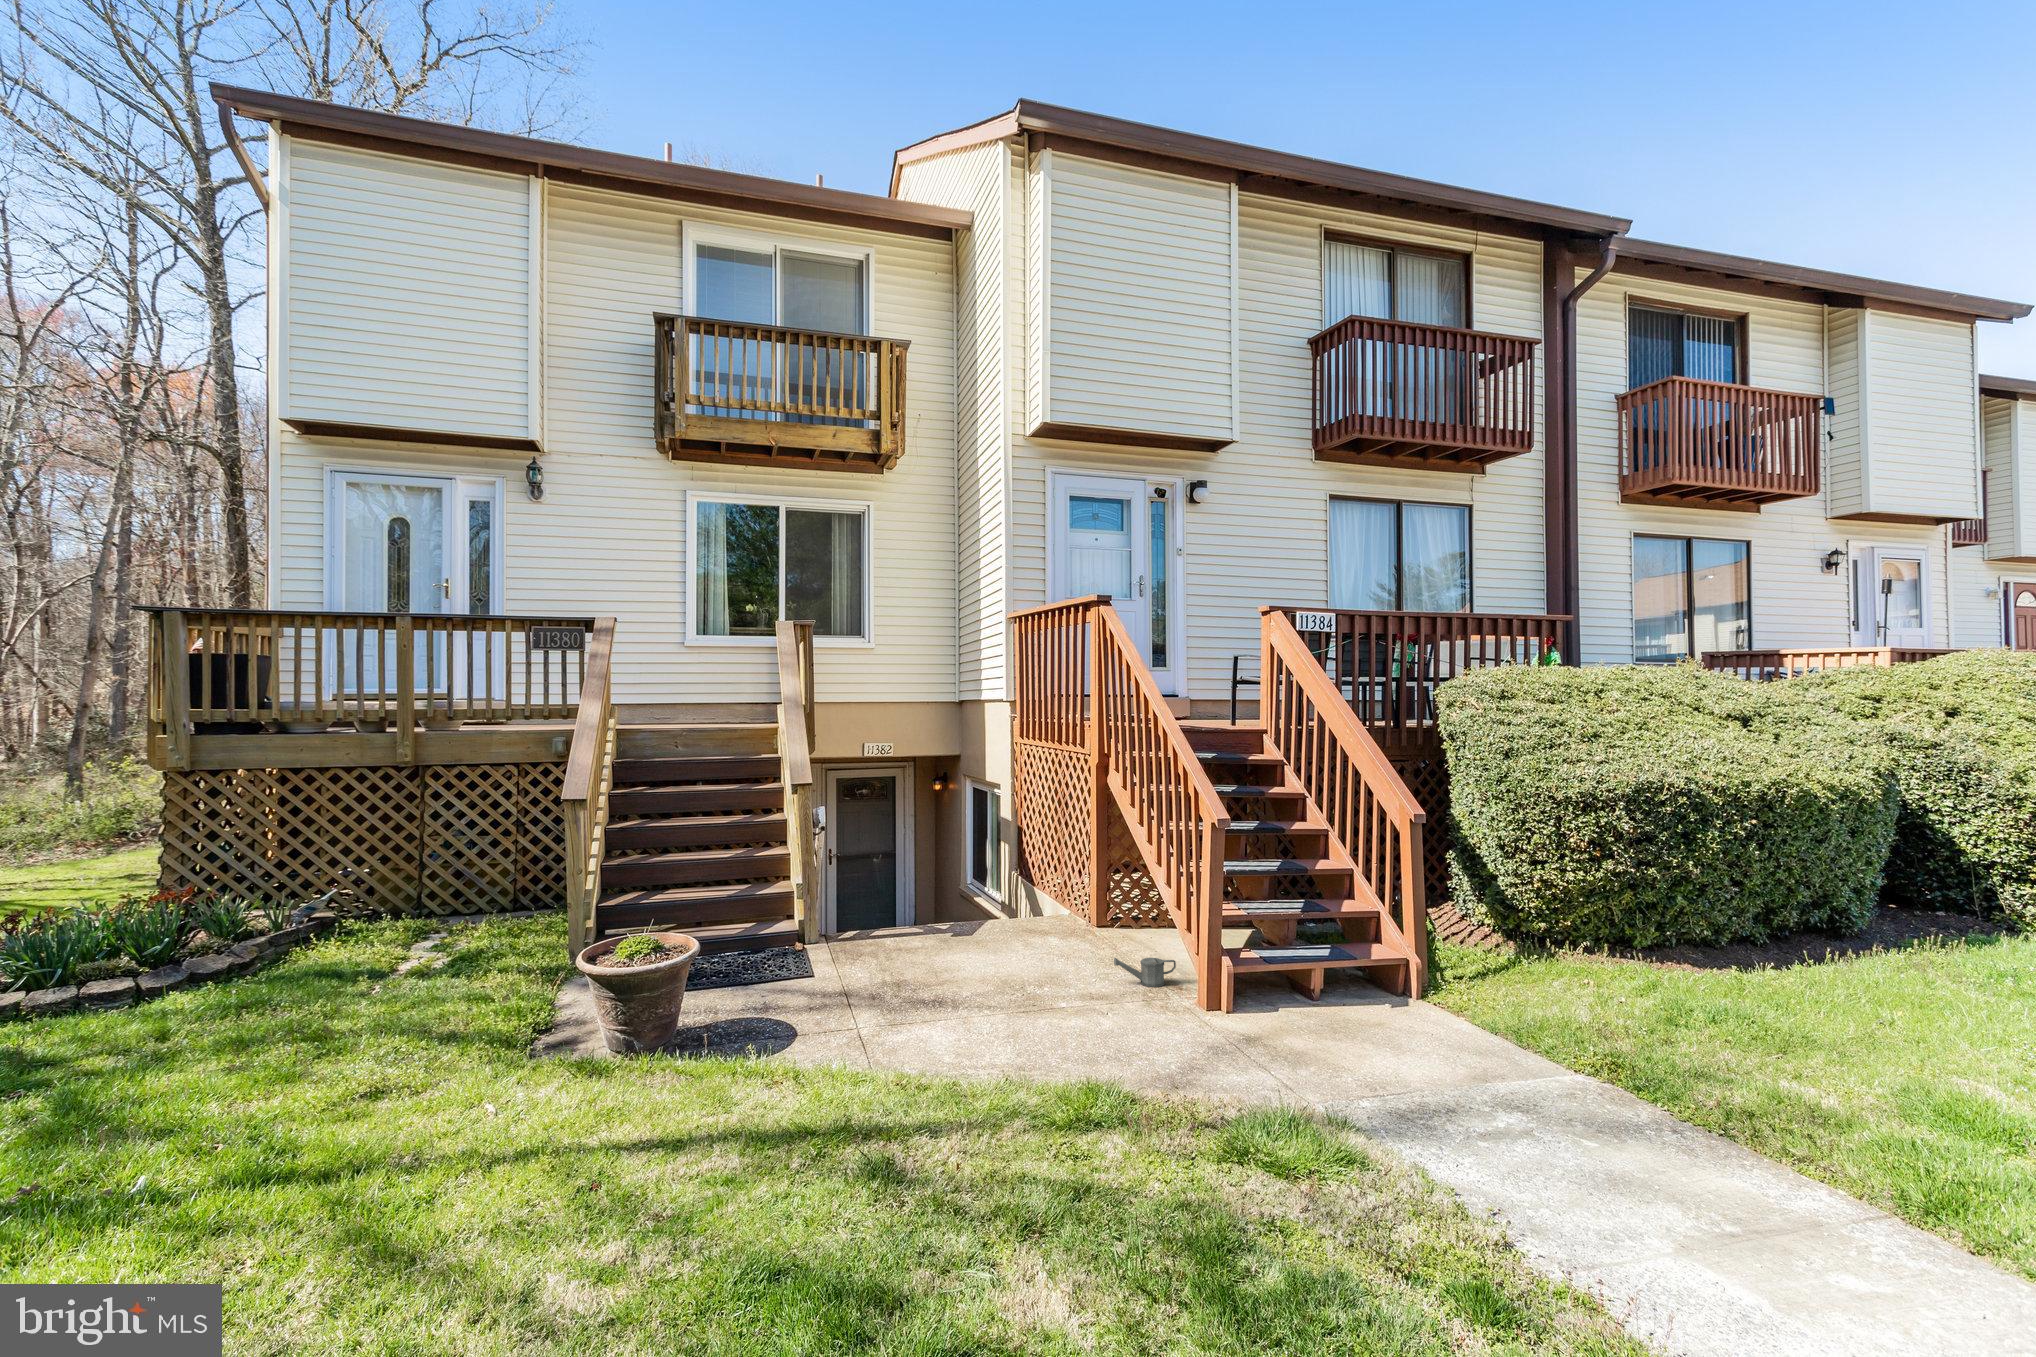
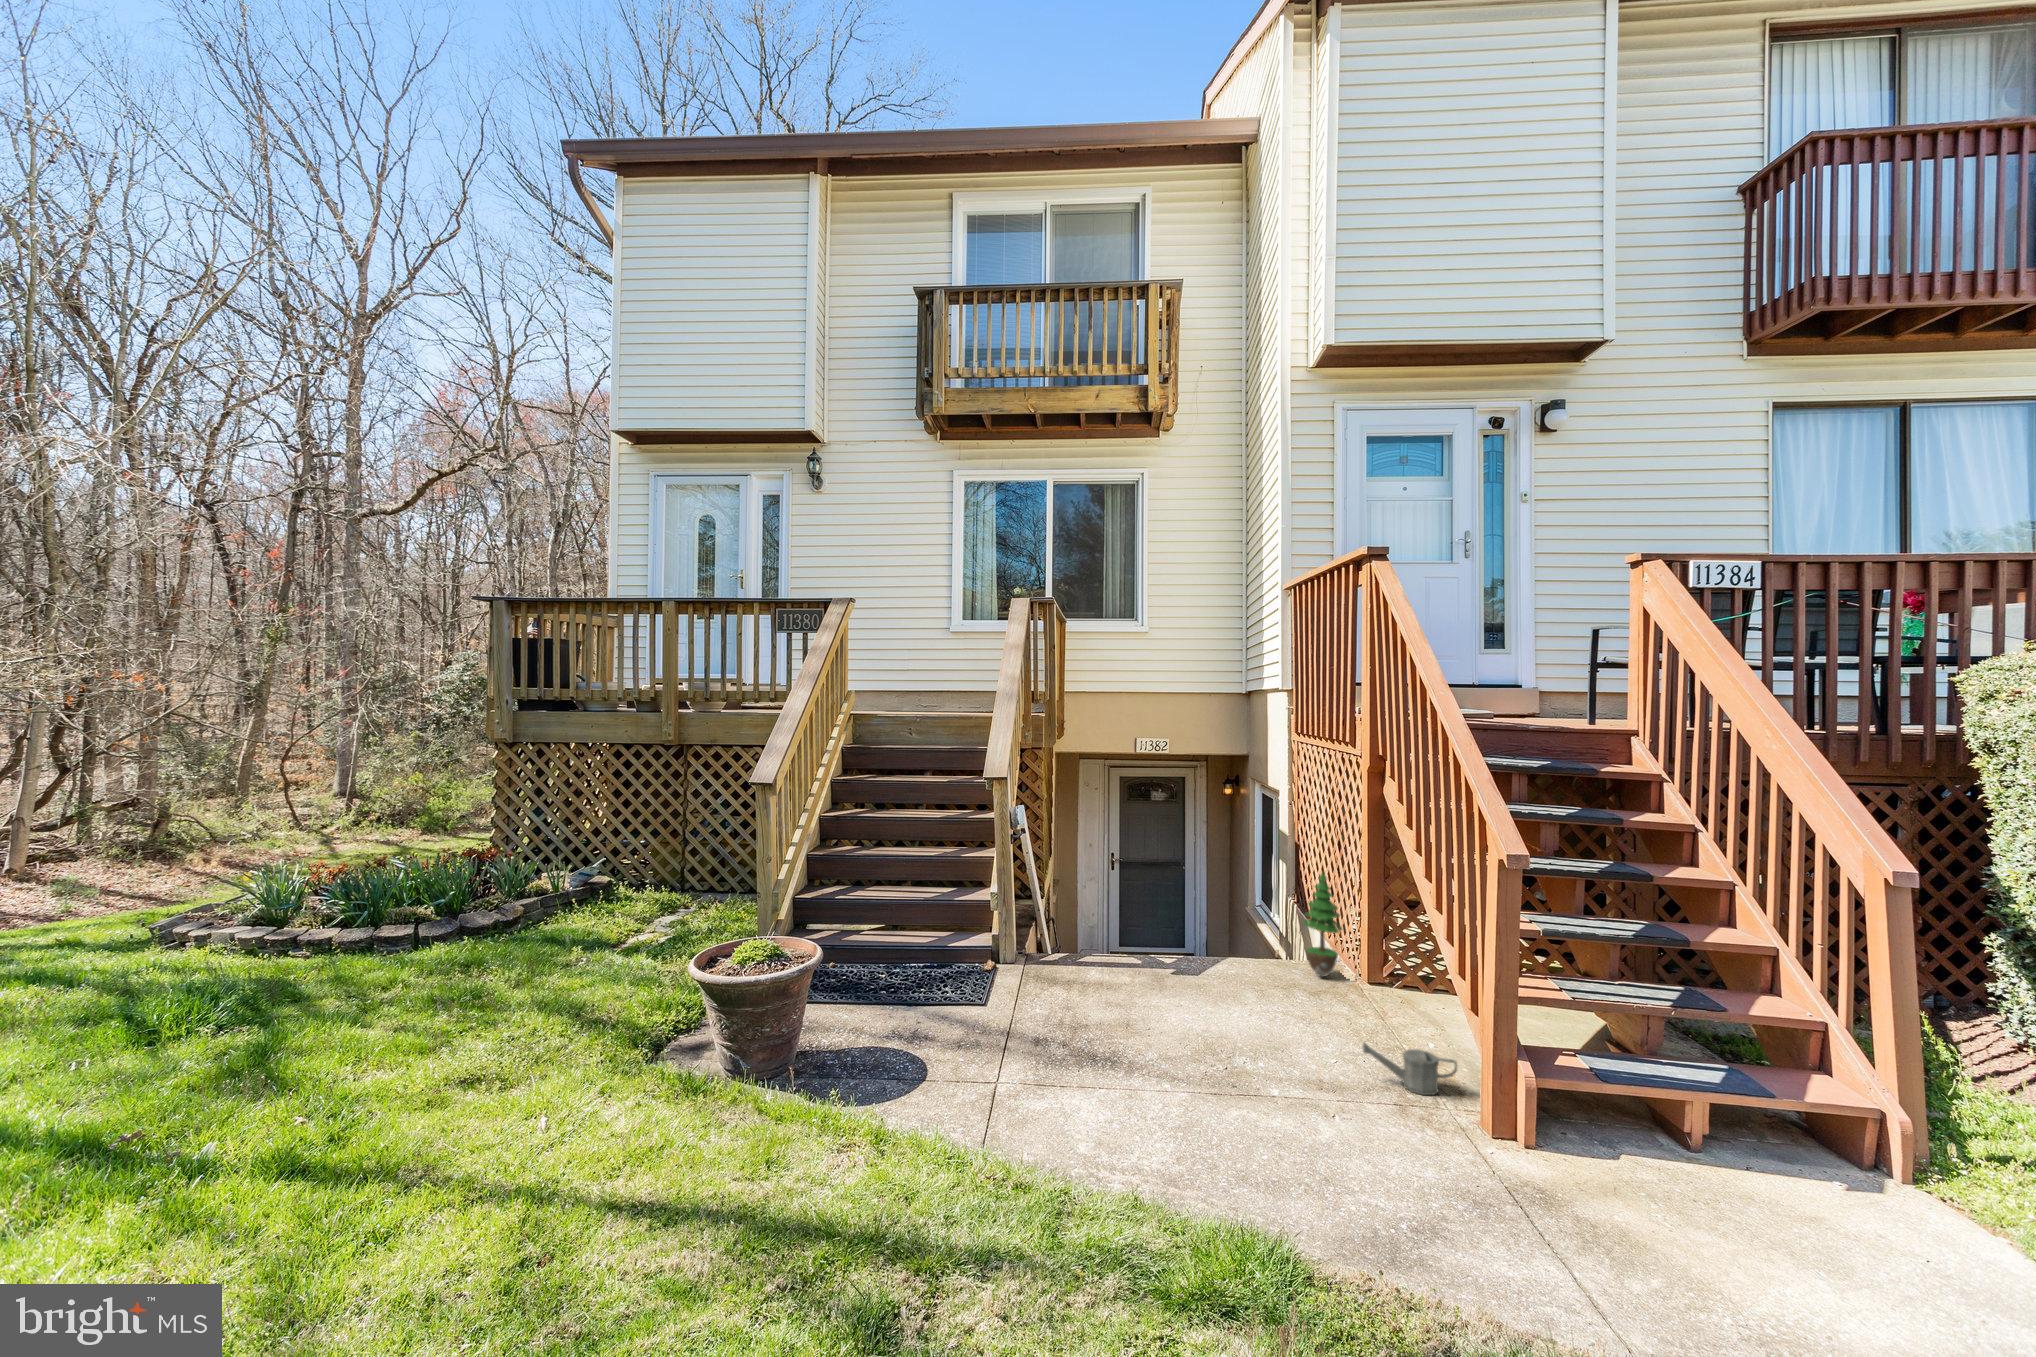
potted tree: none [1048,845,1079,931] -> present [1303,872,1343,977]

